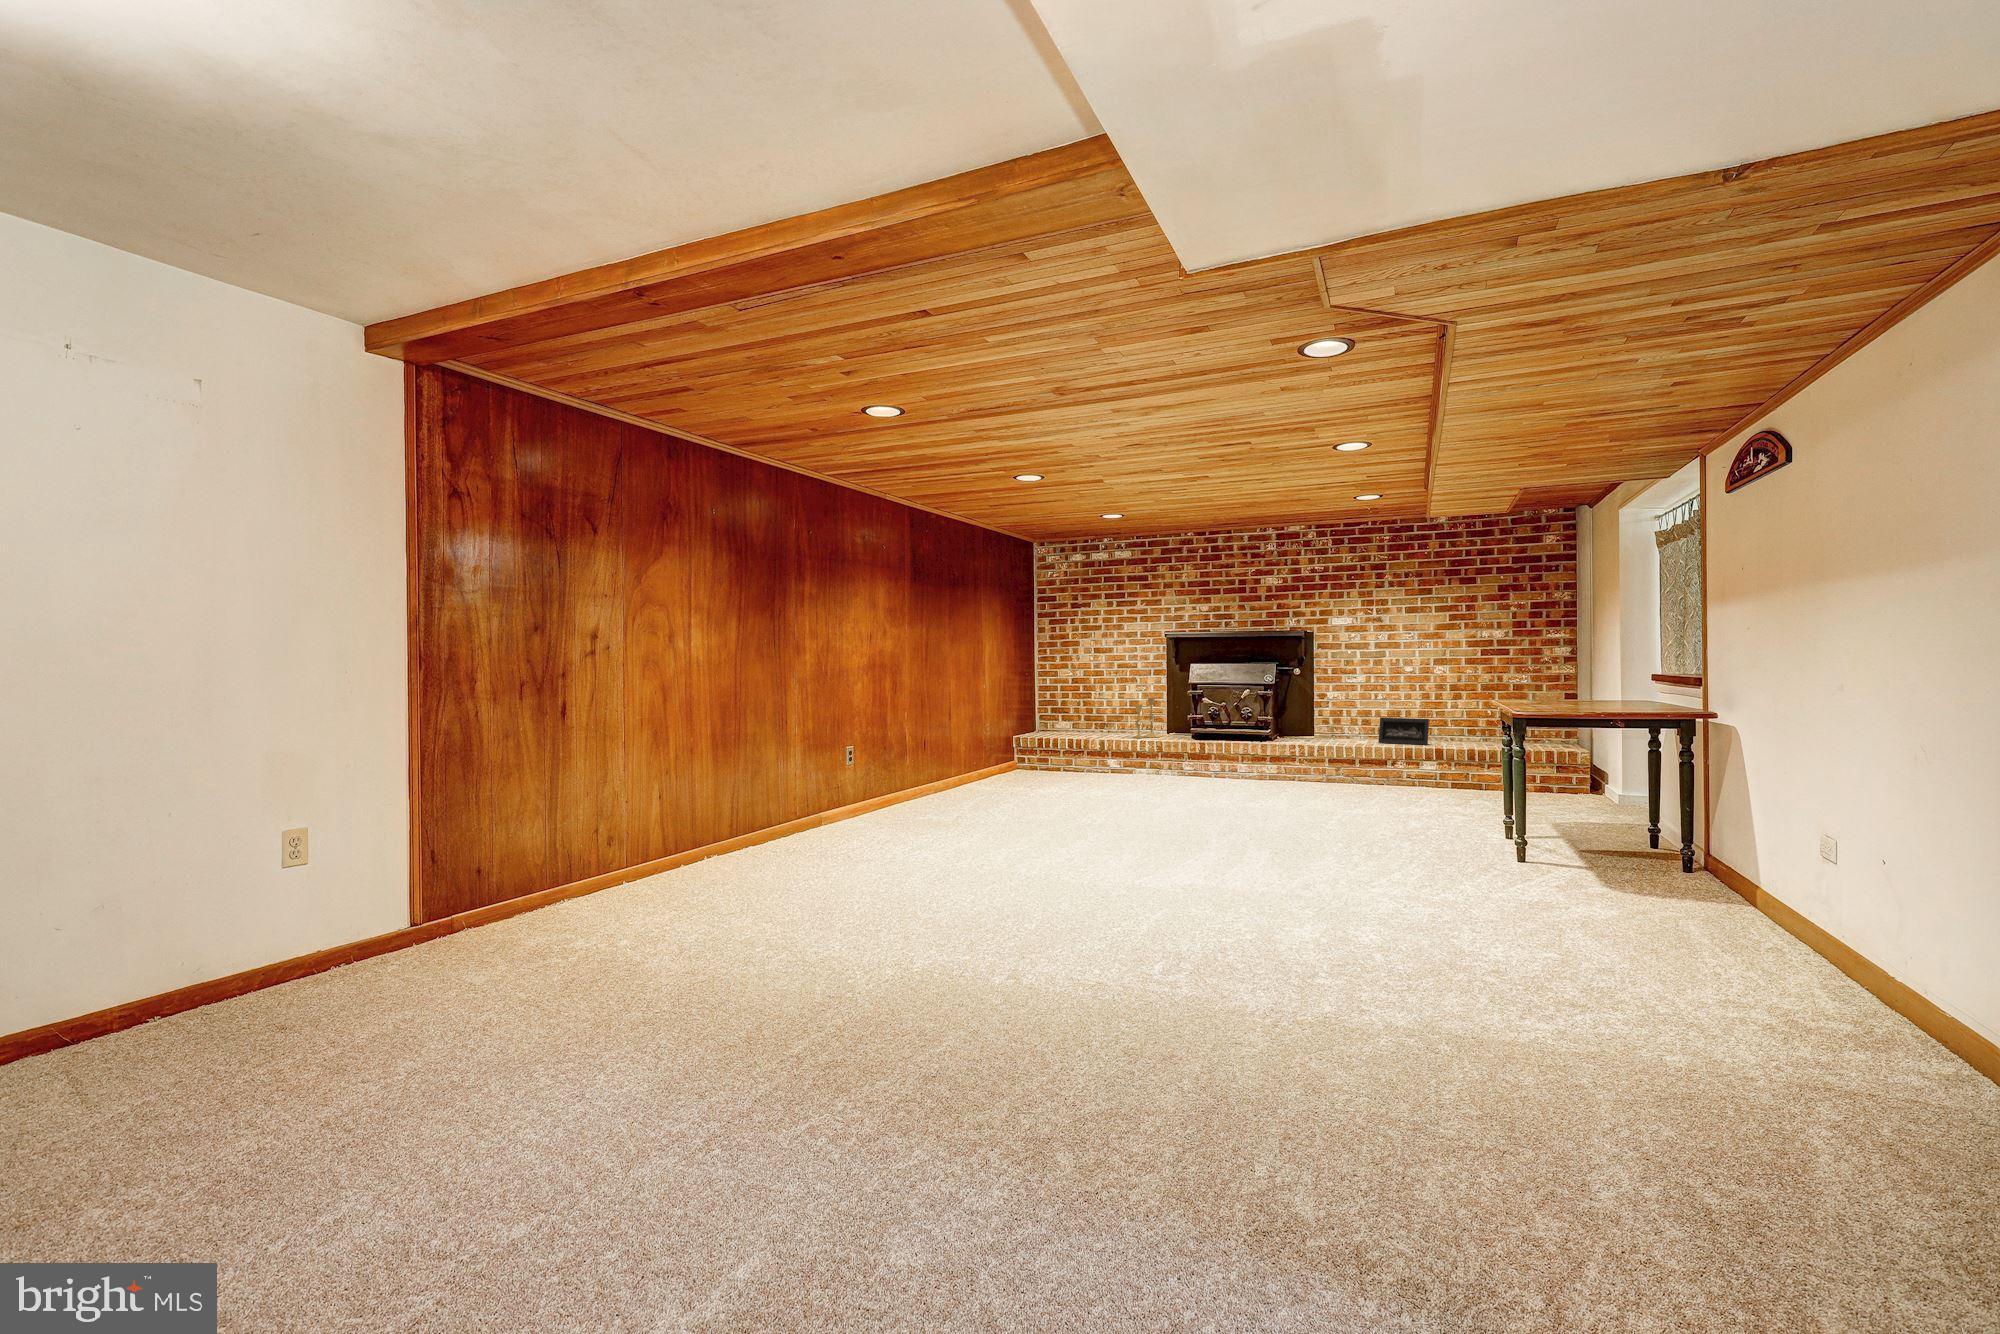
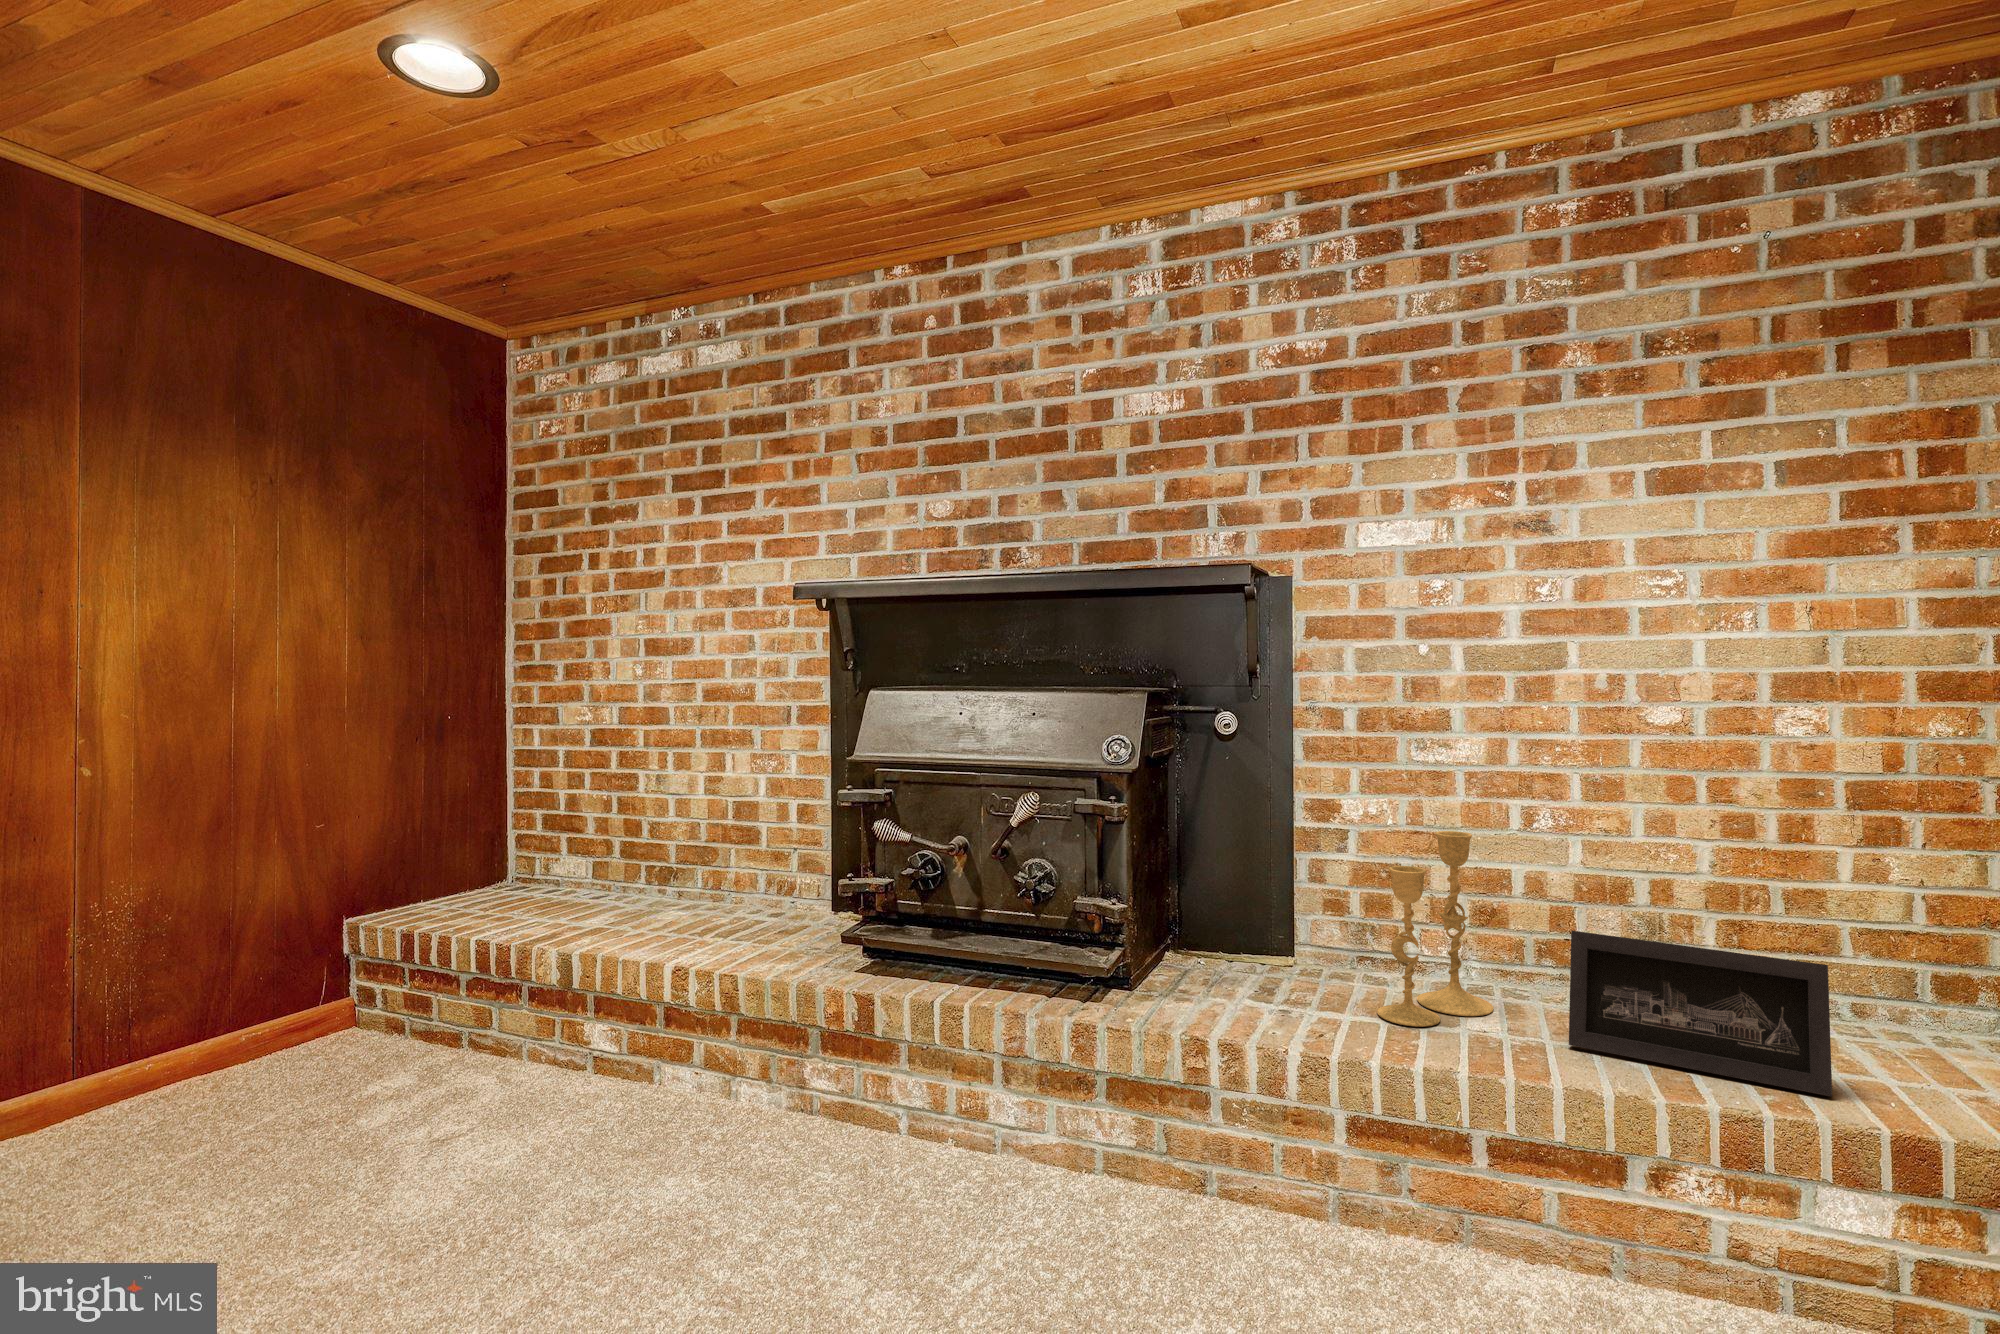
candlestick: present [1133,698,1159,738] -> present [1377,831,1493,1027]

